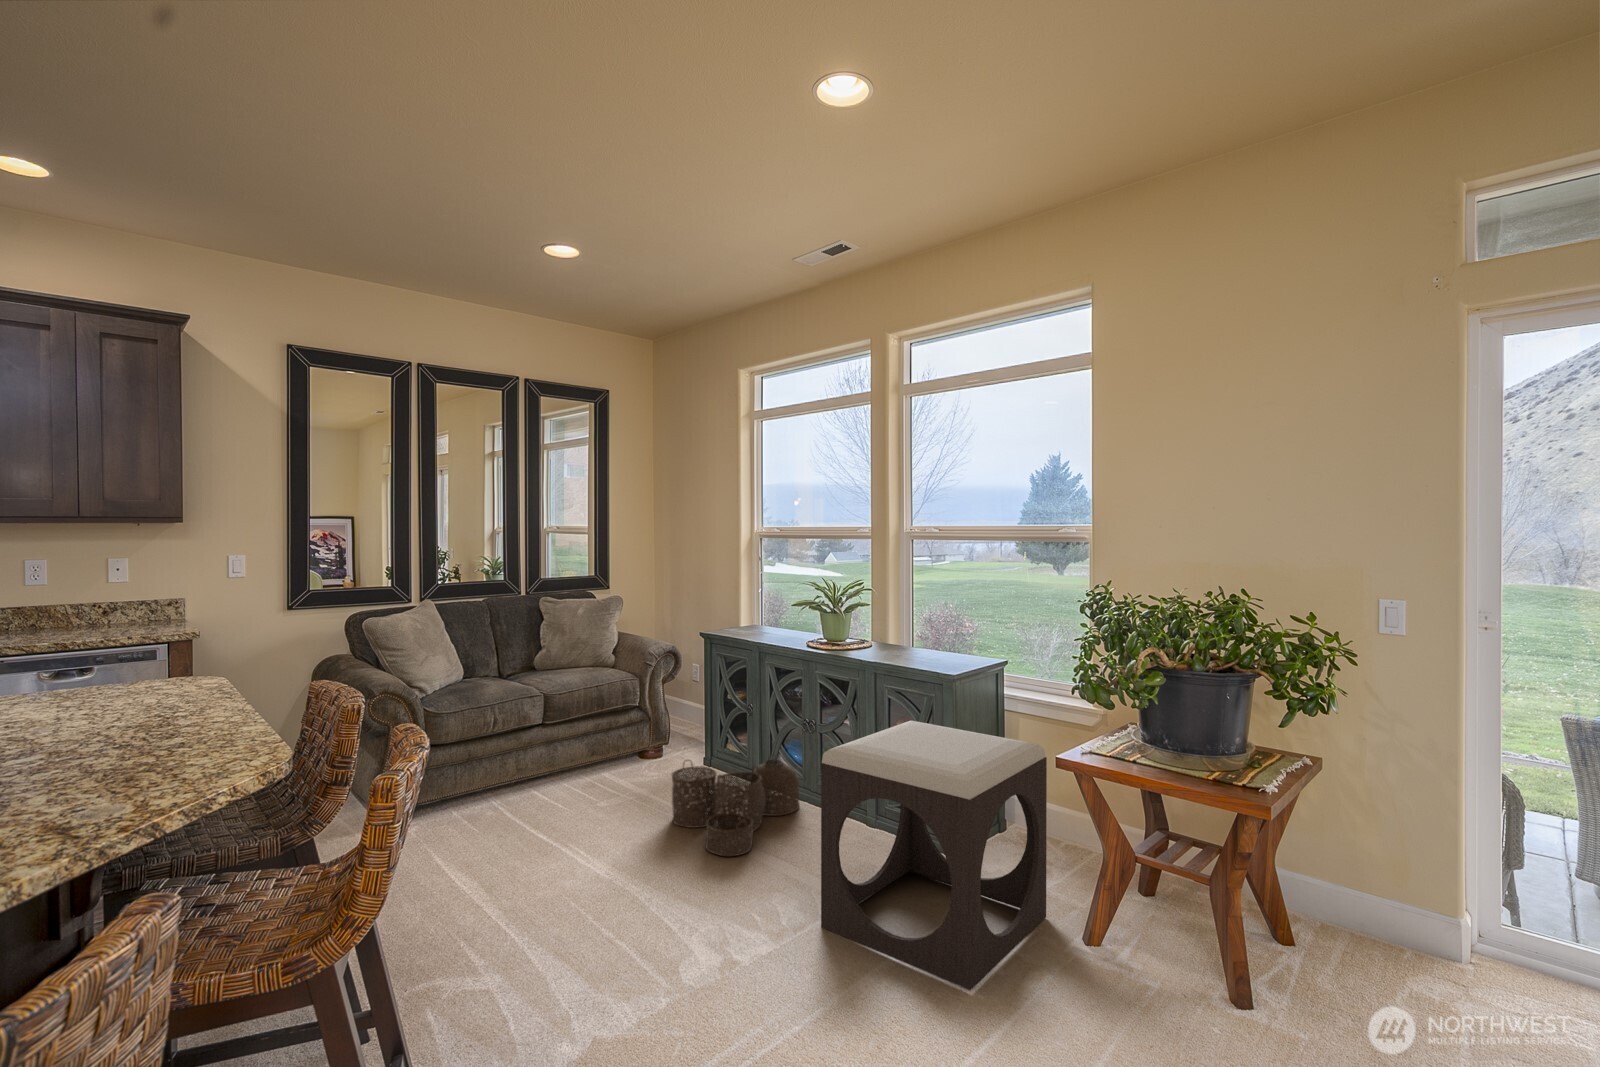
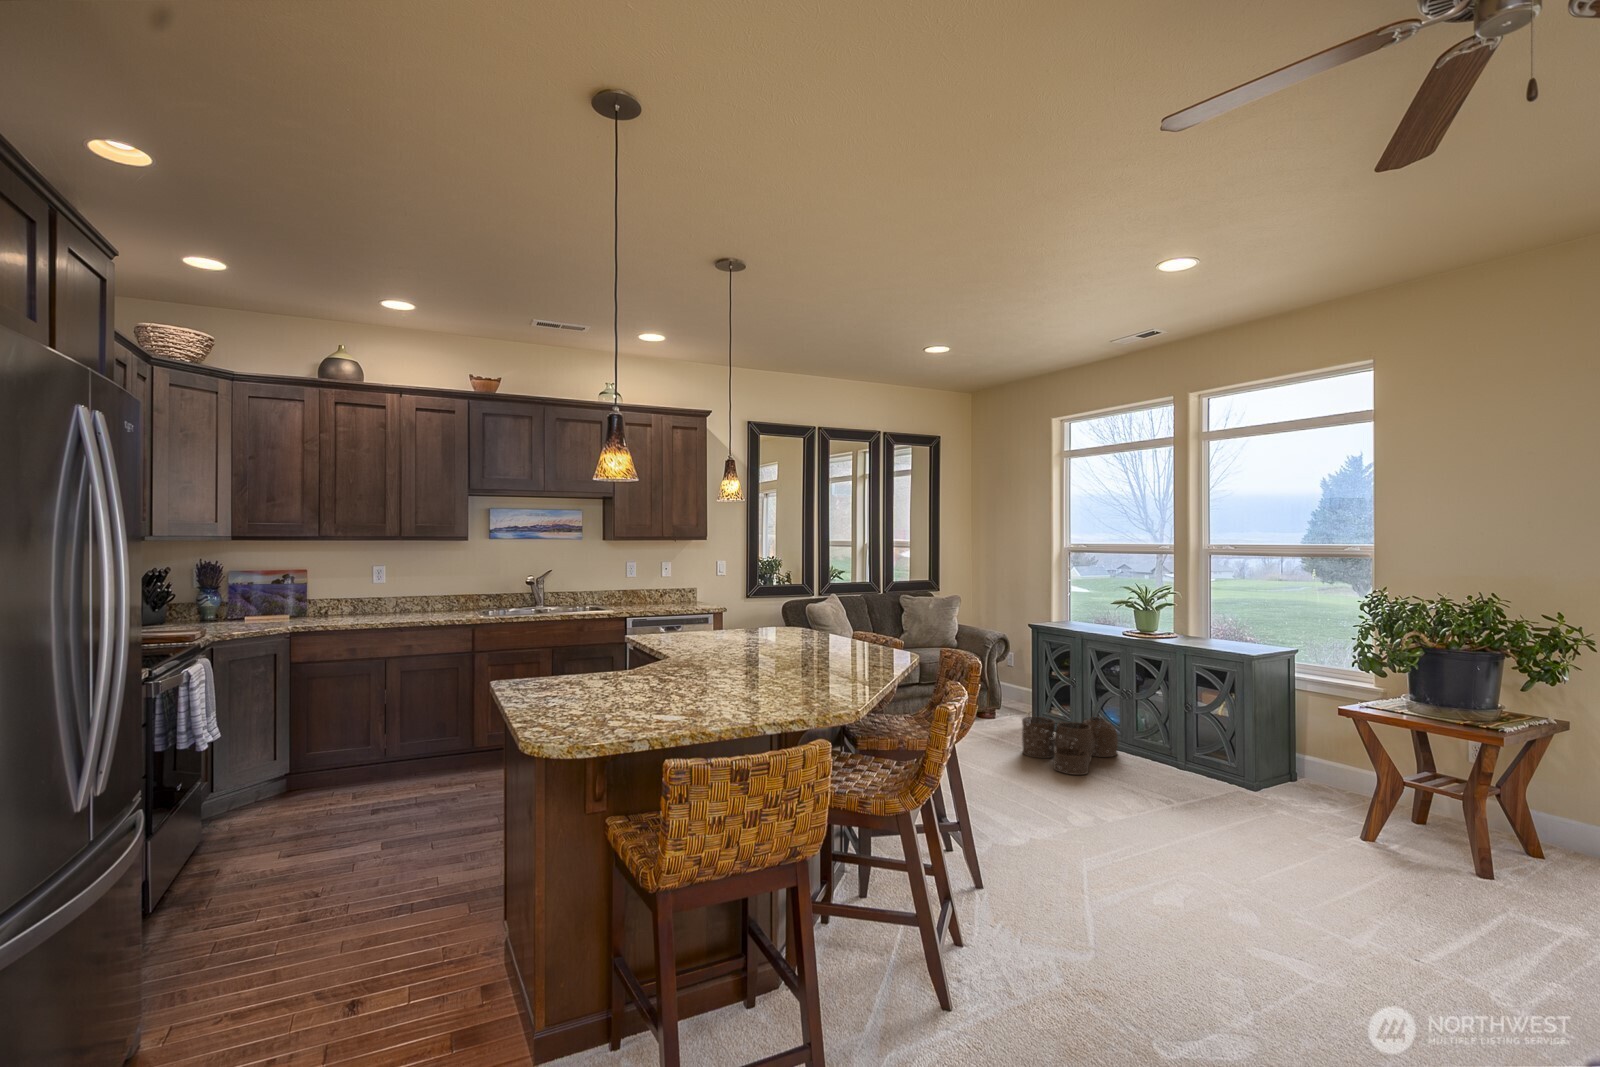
footstool: present [821,721,1047,990] -> none [1153,685,1330,853]

